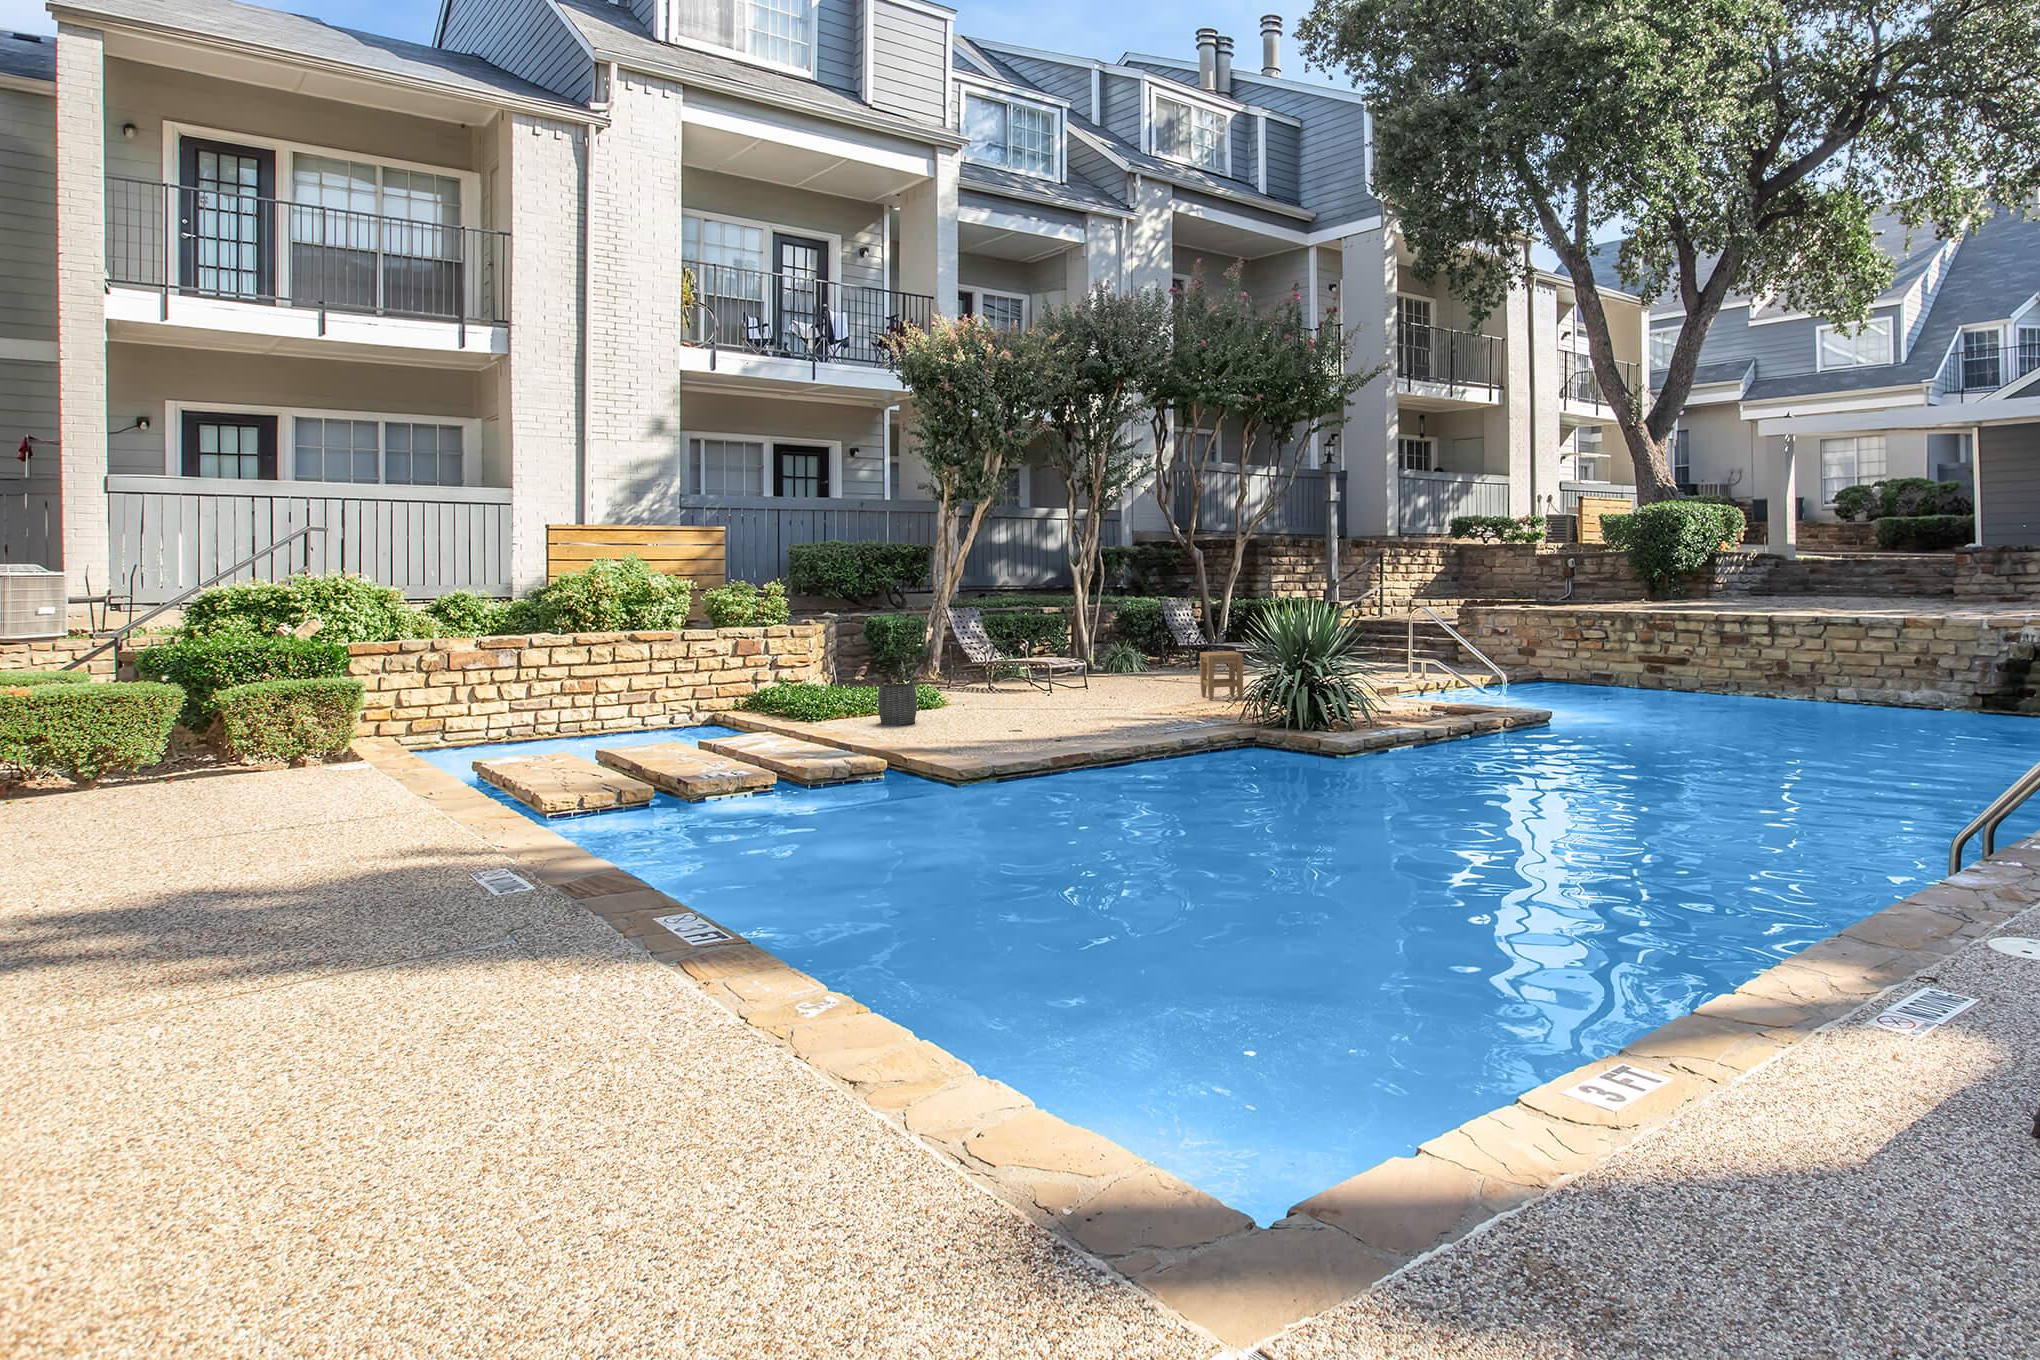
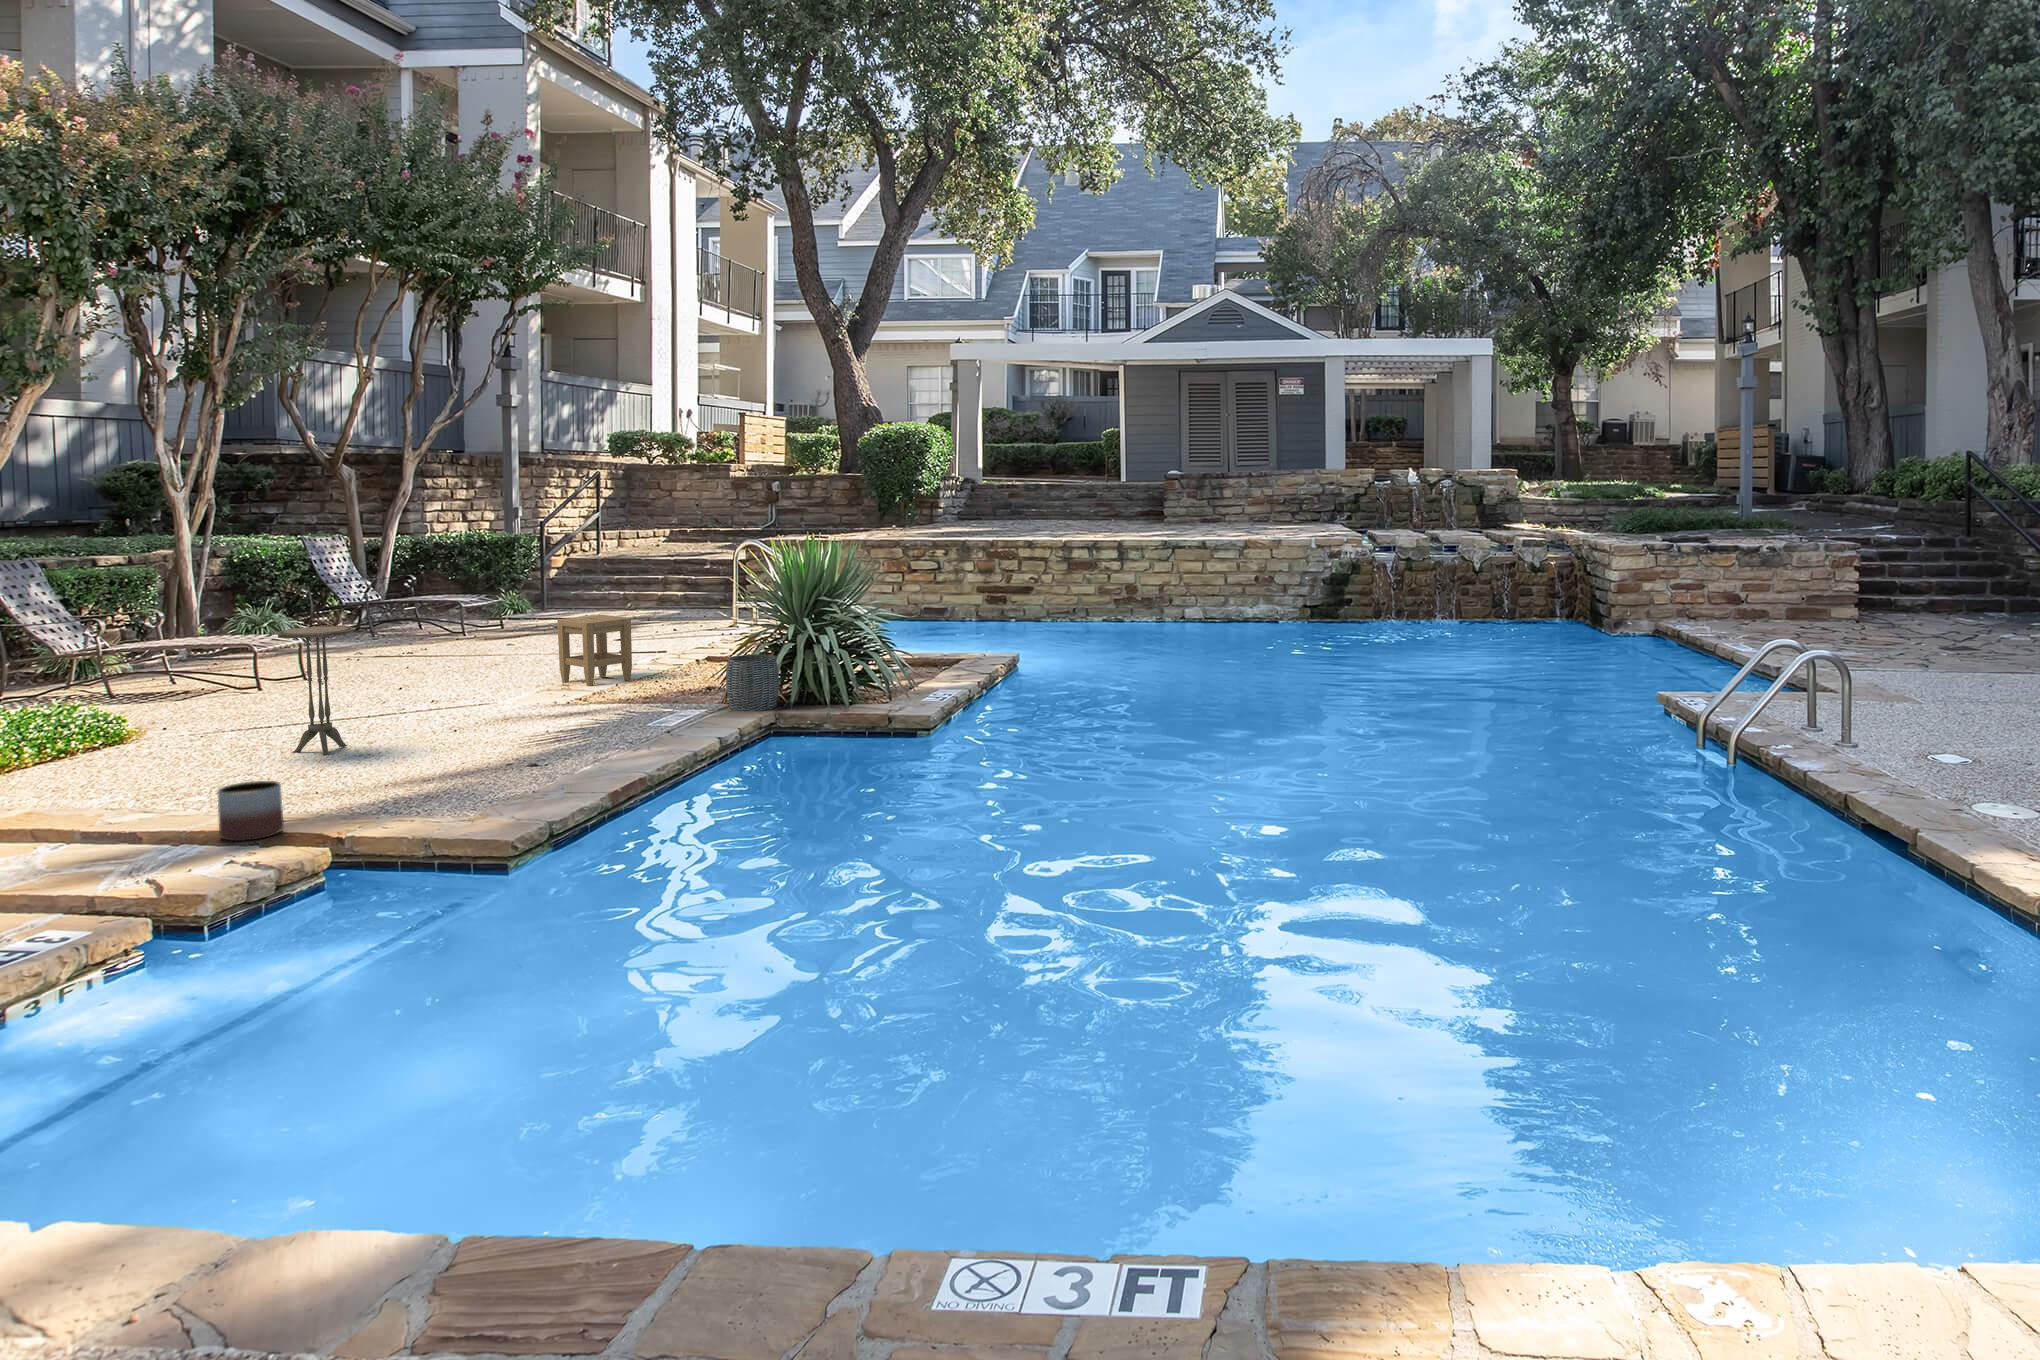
side table: none [970,642,1010,721] -> present [277,626,354,756]
woven basket: present [878,684,917,726] -> present [726,654,779,711]
planter: none [854,722,885,753] -> present [218,781,284,841]

